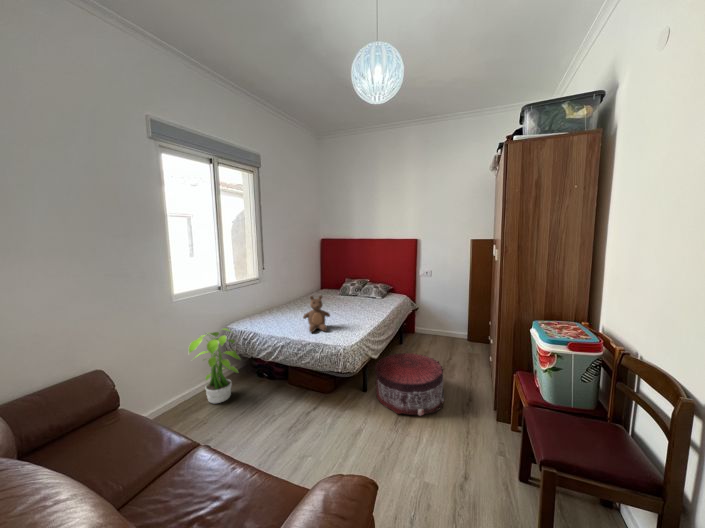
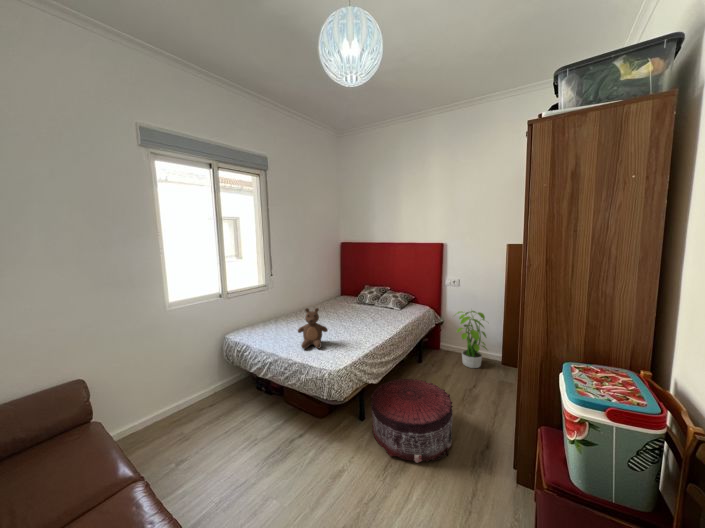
potted plant: present [189,328,240,404] -> present [456,311,487,368]

